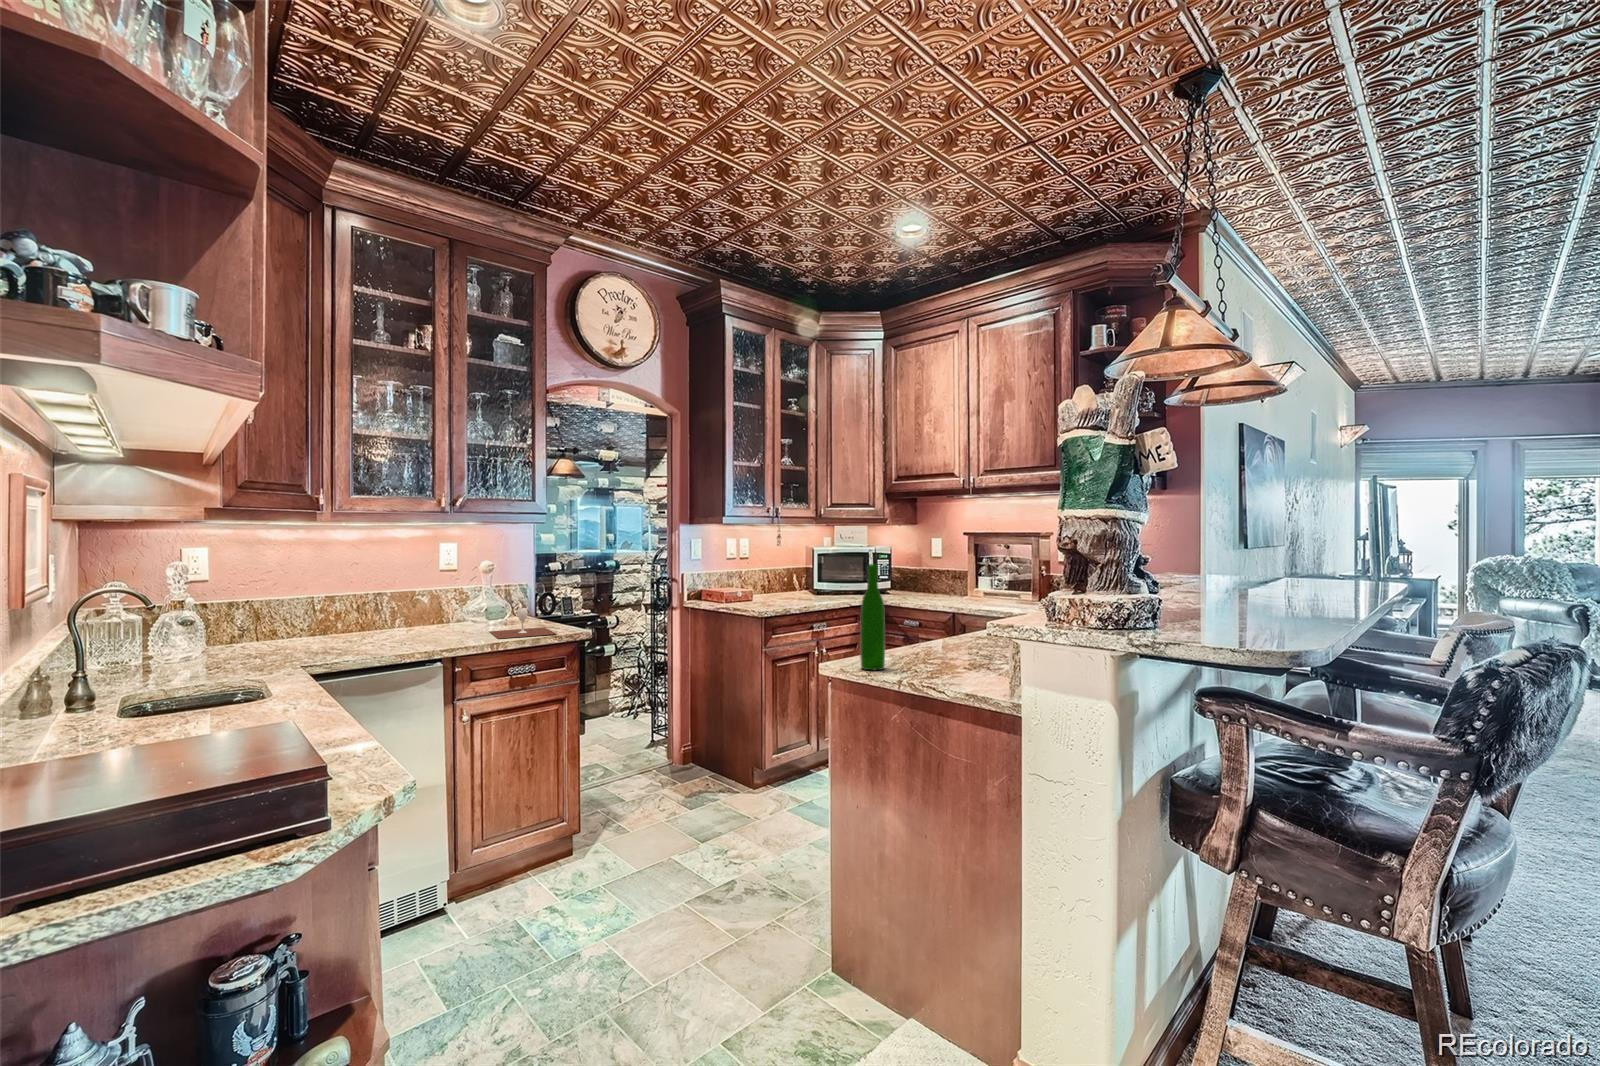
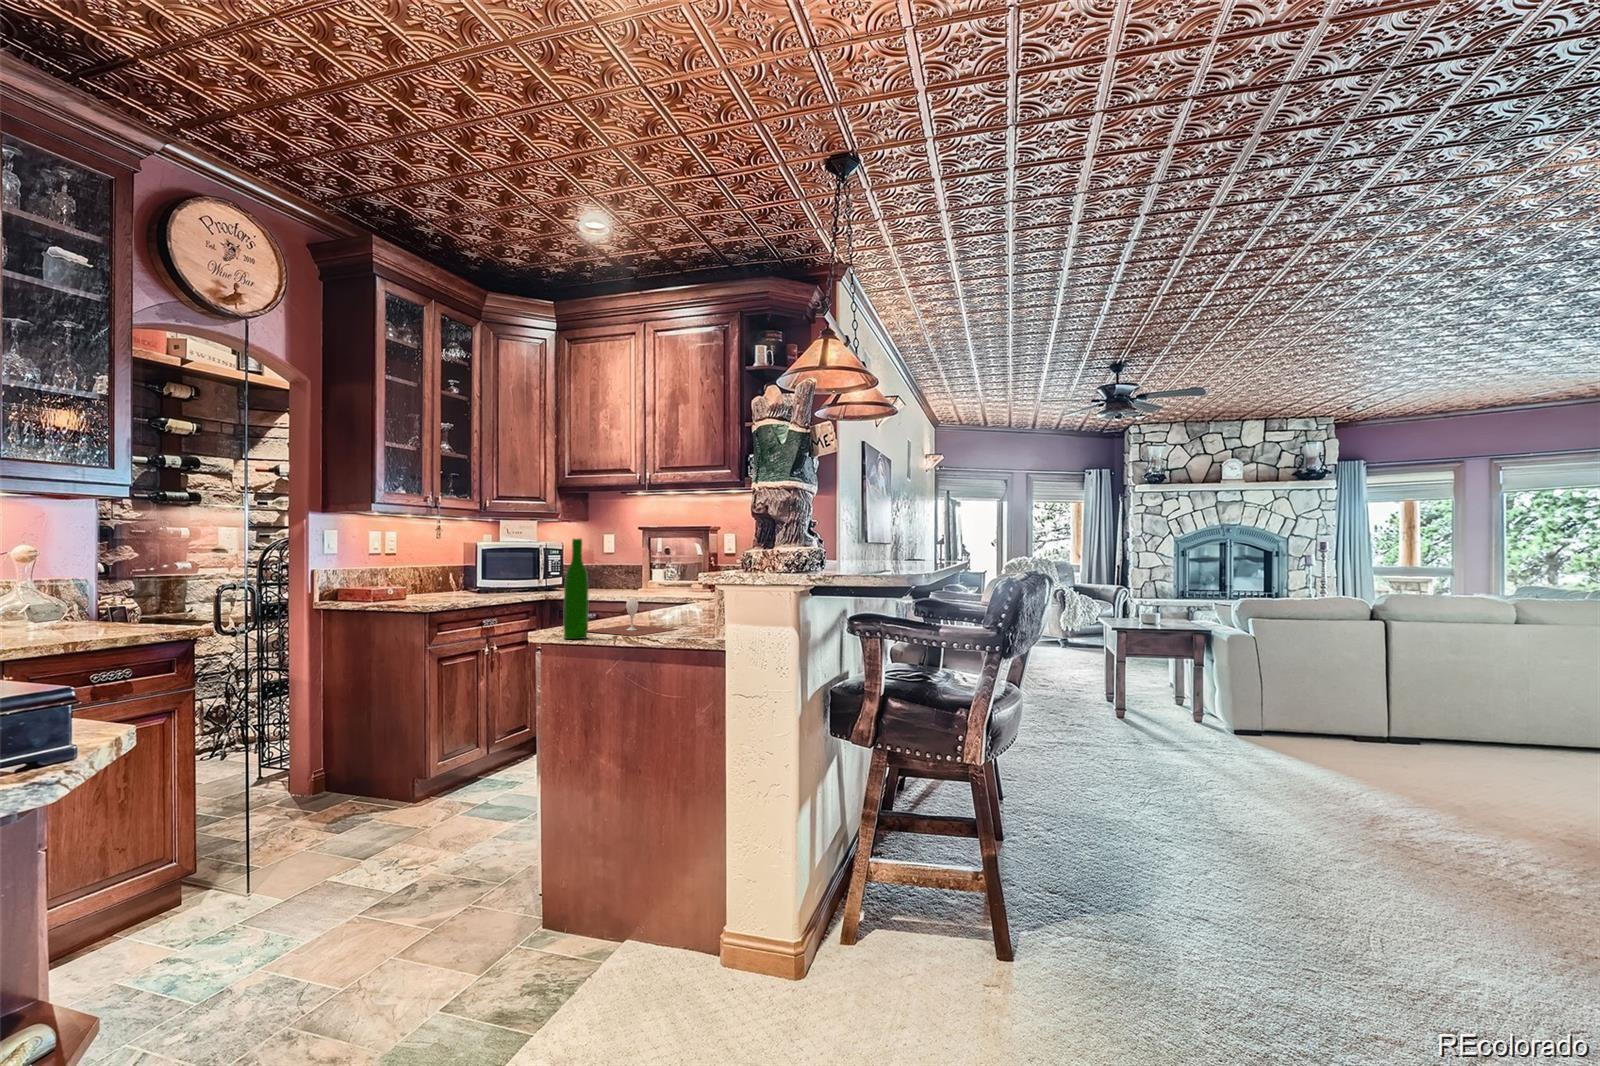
wine glass: present [489,608,557,639] -> present [588,600,677,636]

